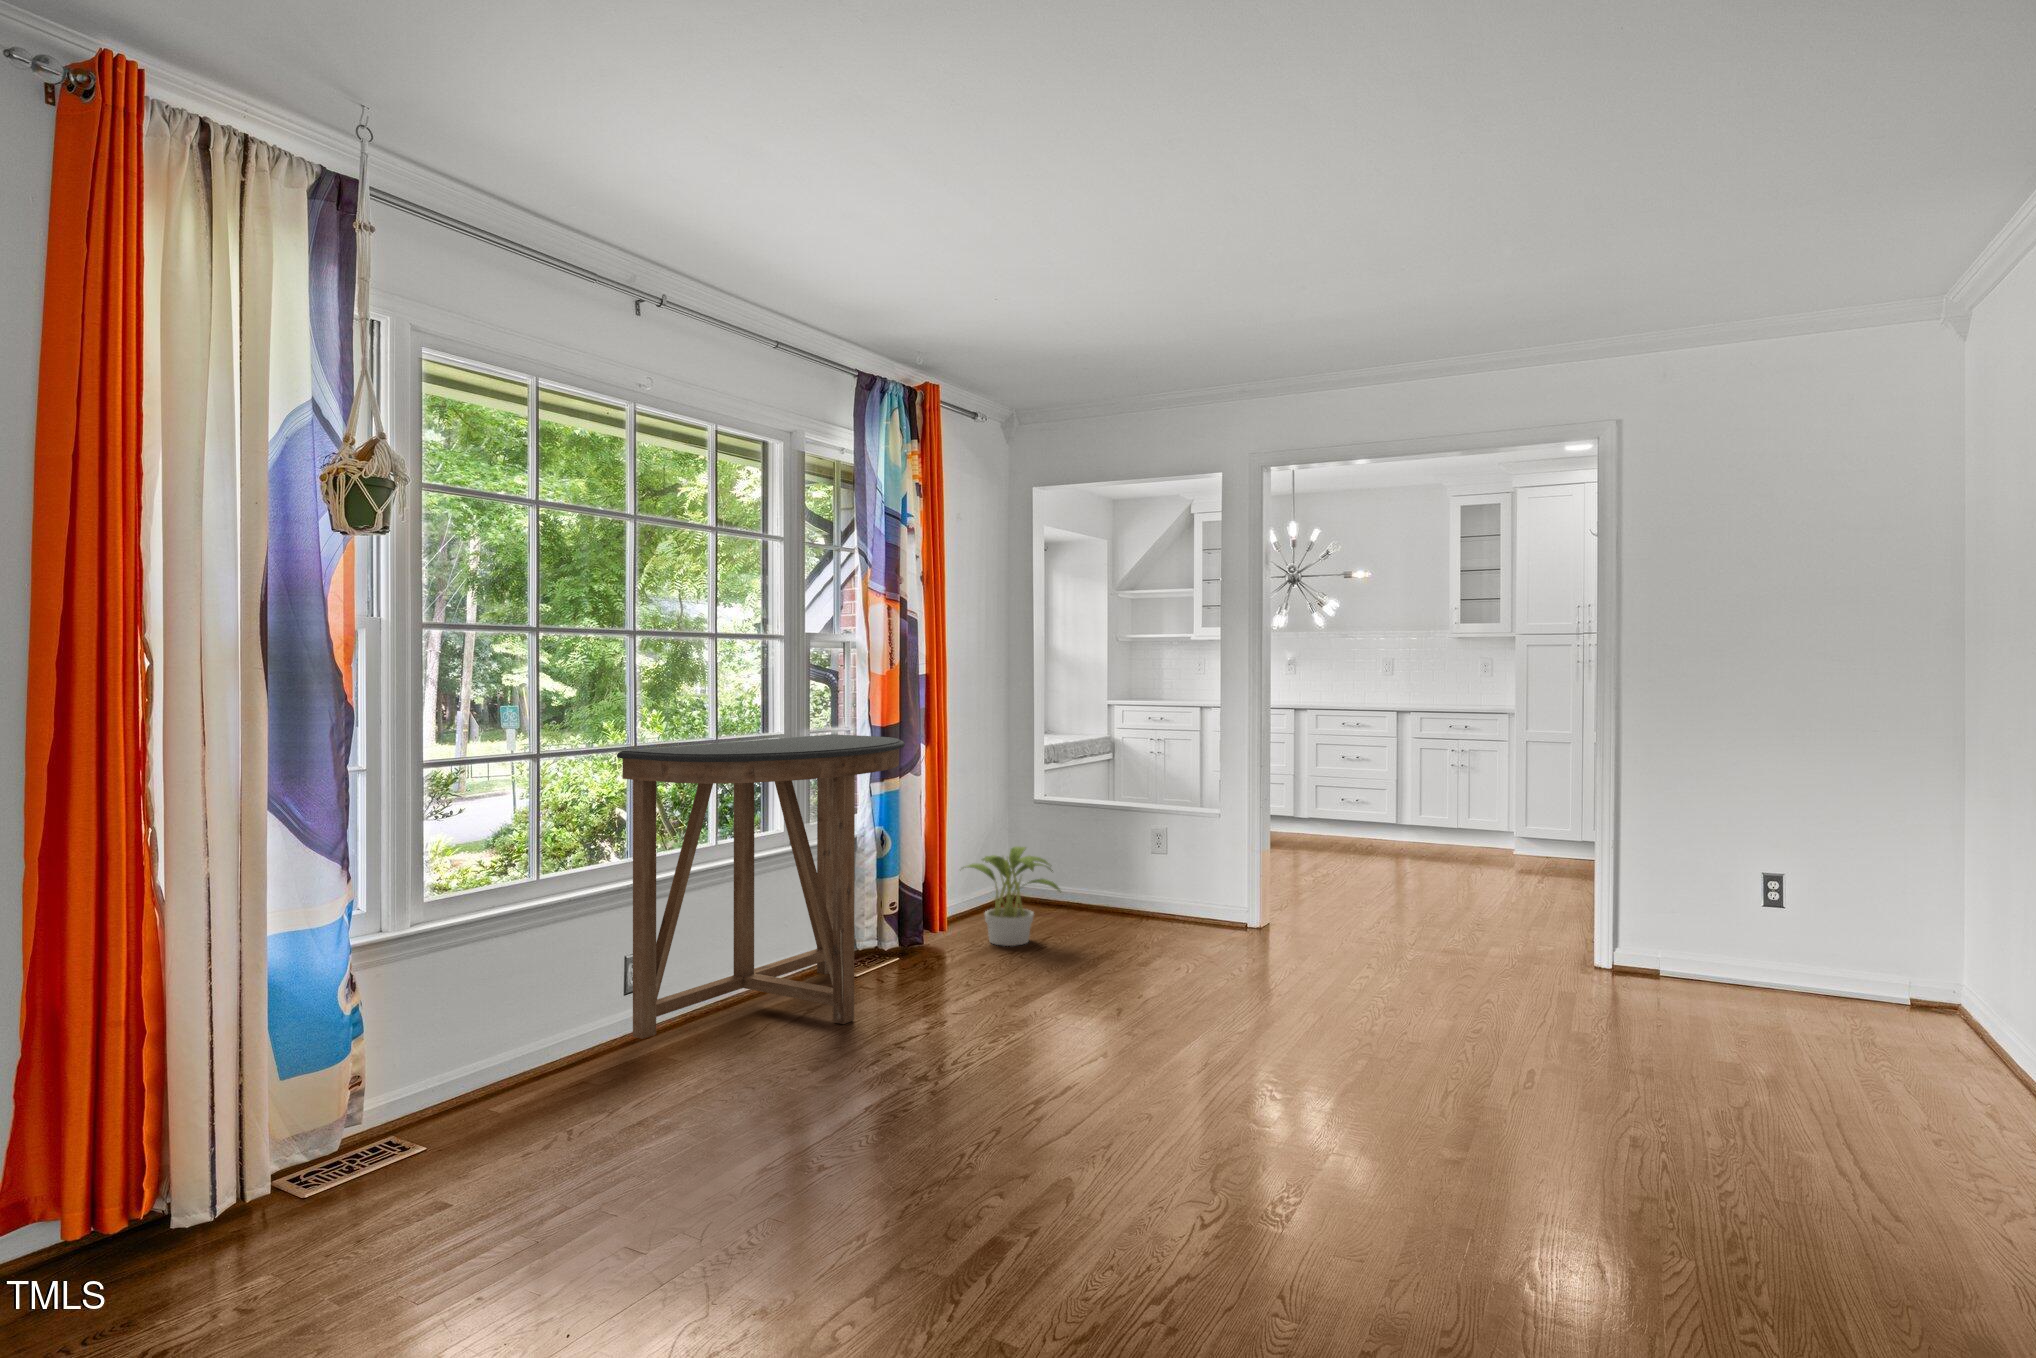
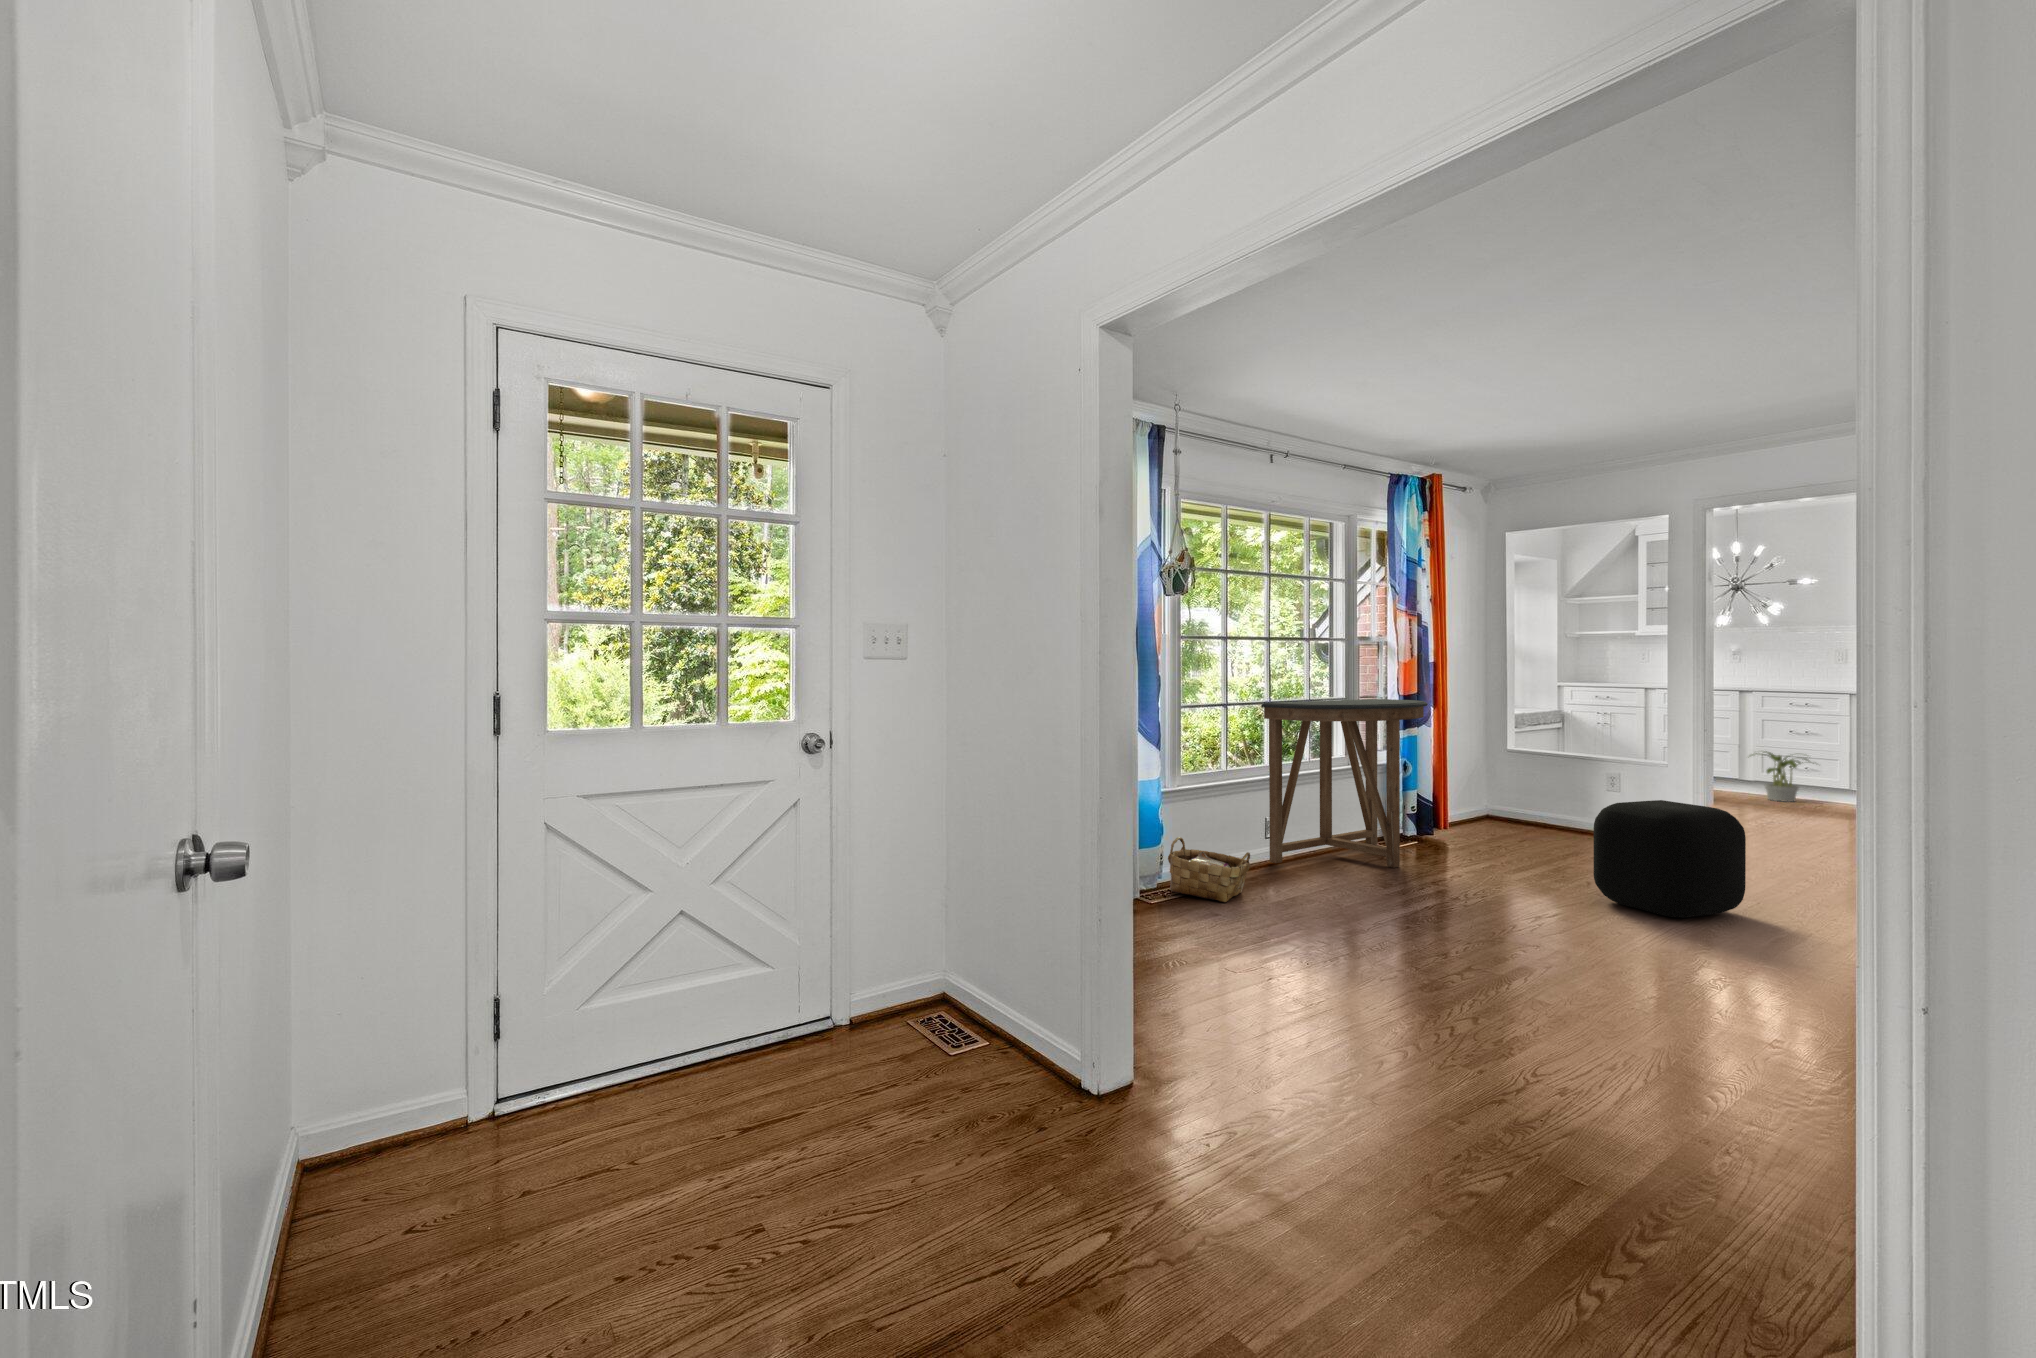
potted plant: present [965,846,1060,946] -> present [1756,751,1814,802]
ottoman: none [1126,893,1319,1085] -> present [1593,800,1746,918]
woven basket: none [367,1037,547,1172] -> present [1168,837,1250,902]

